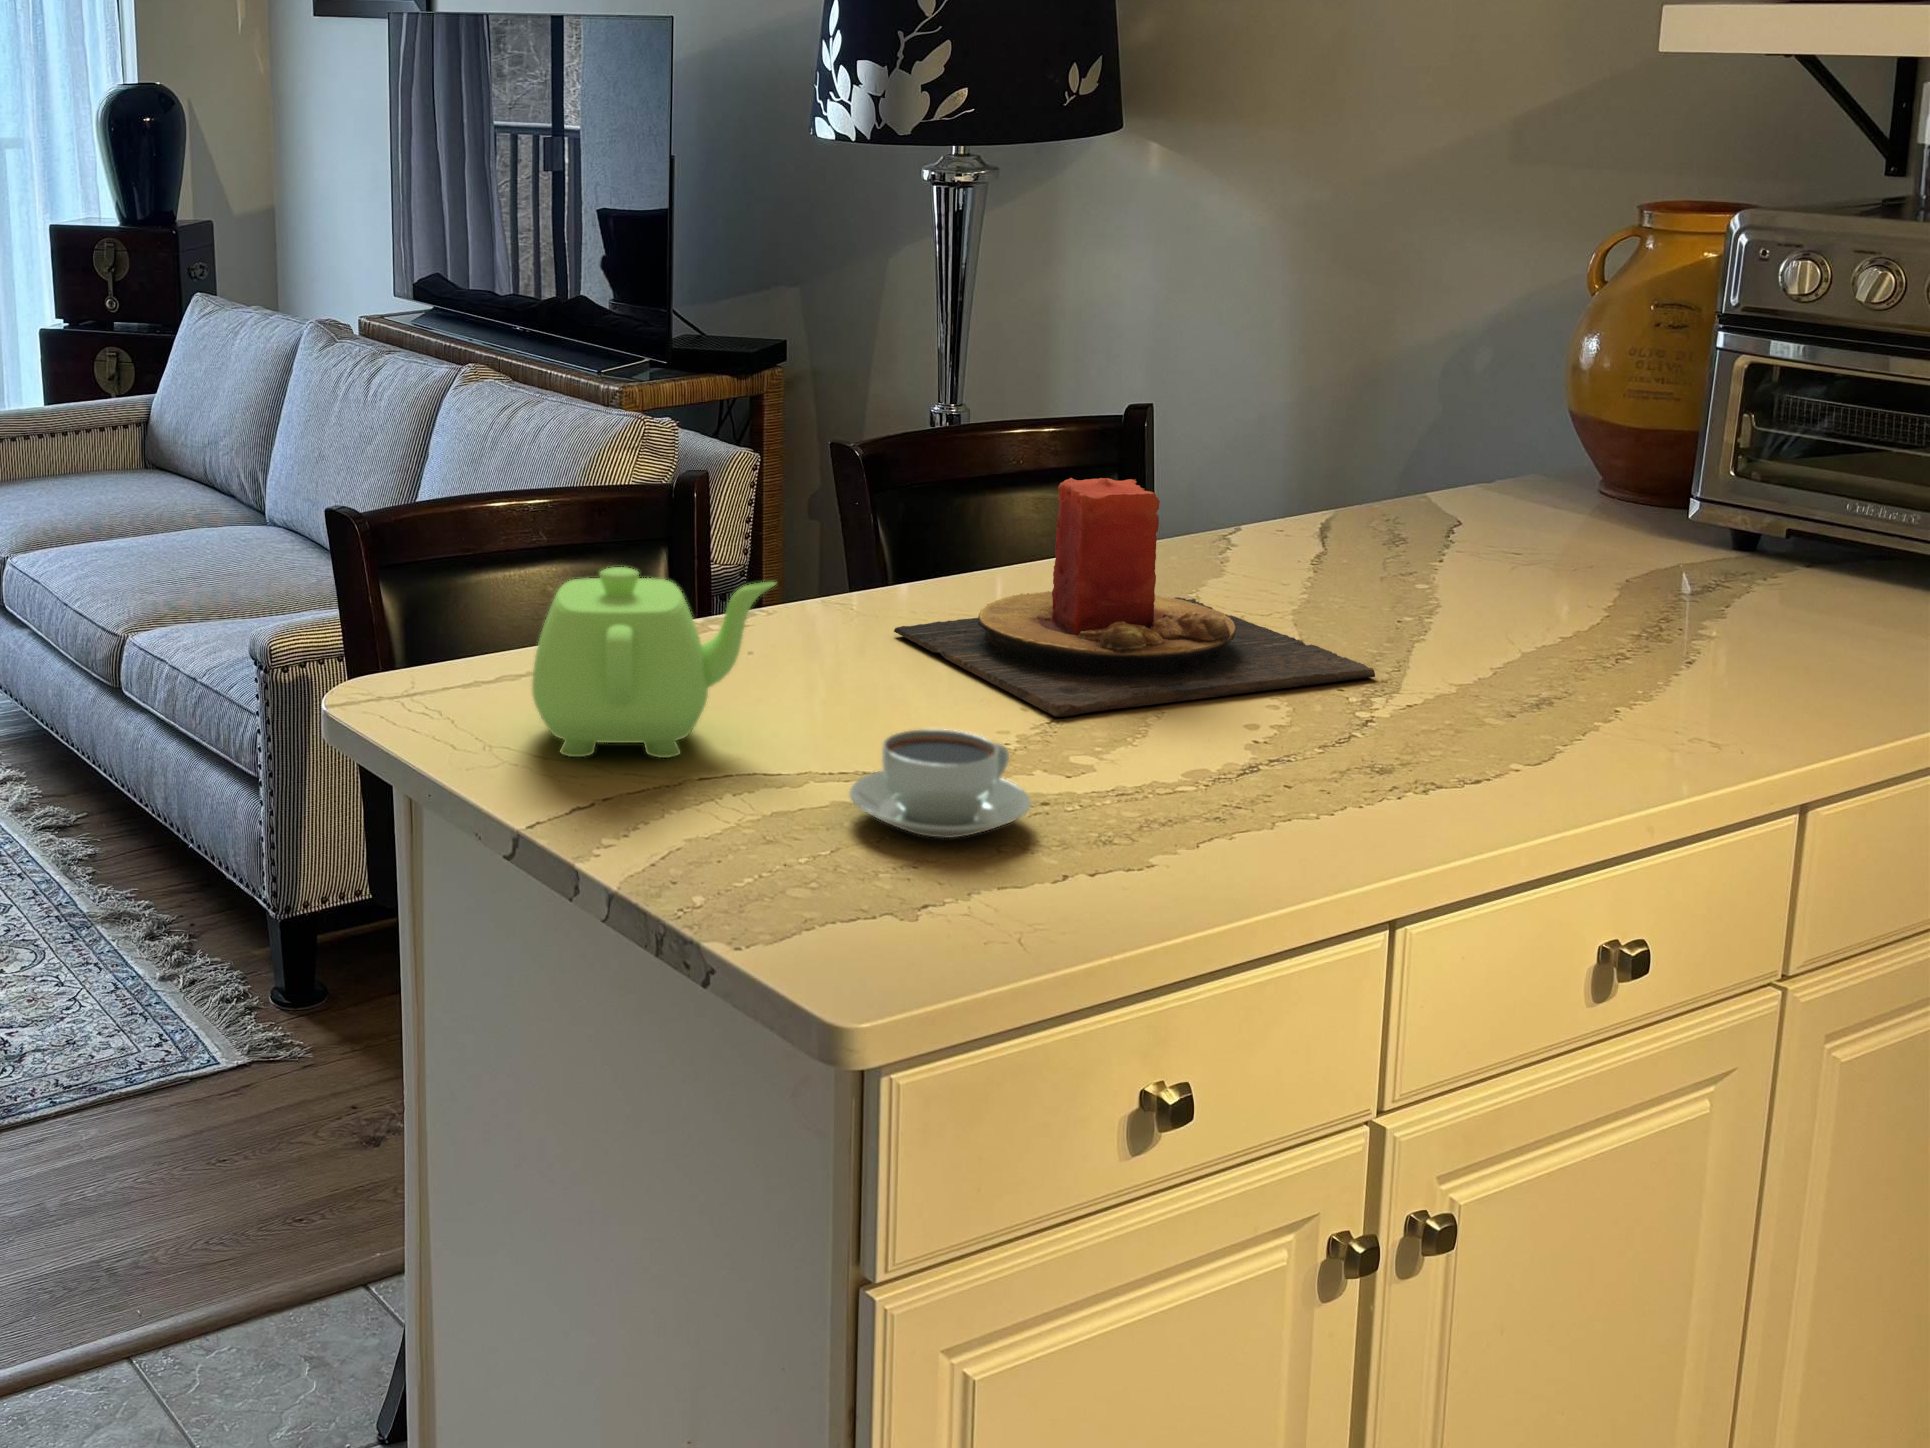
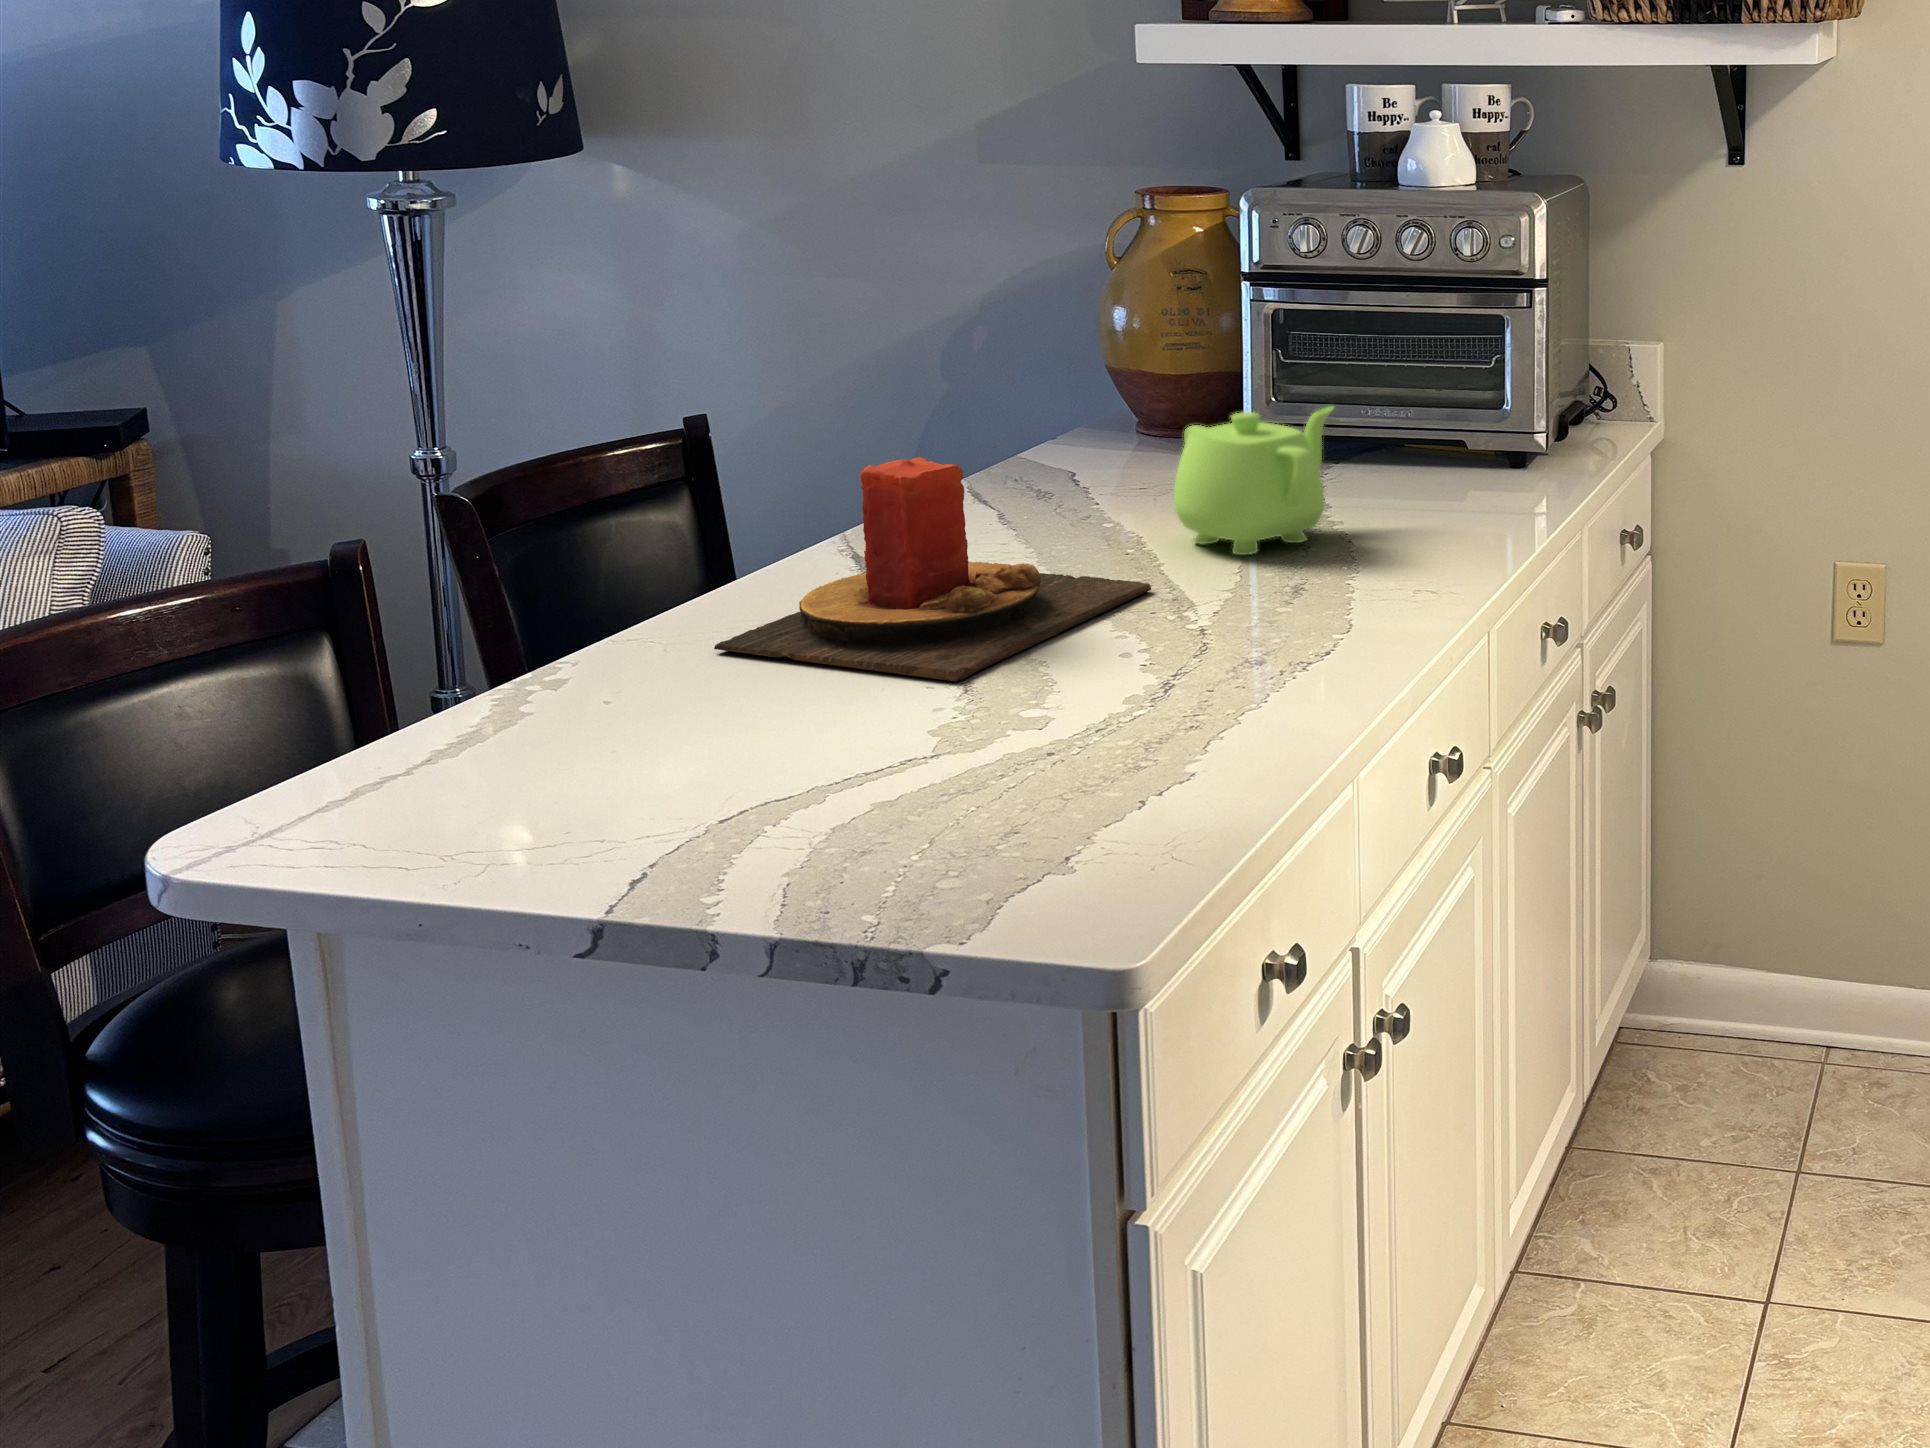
teapot: present [532,567,775,758] -> present [1174,407,1334,555]
coffee cup: present [849,729,1031,838] -> none [889,701,1063,804]

